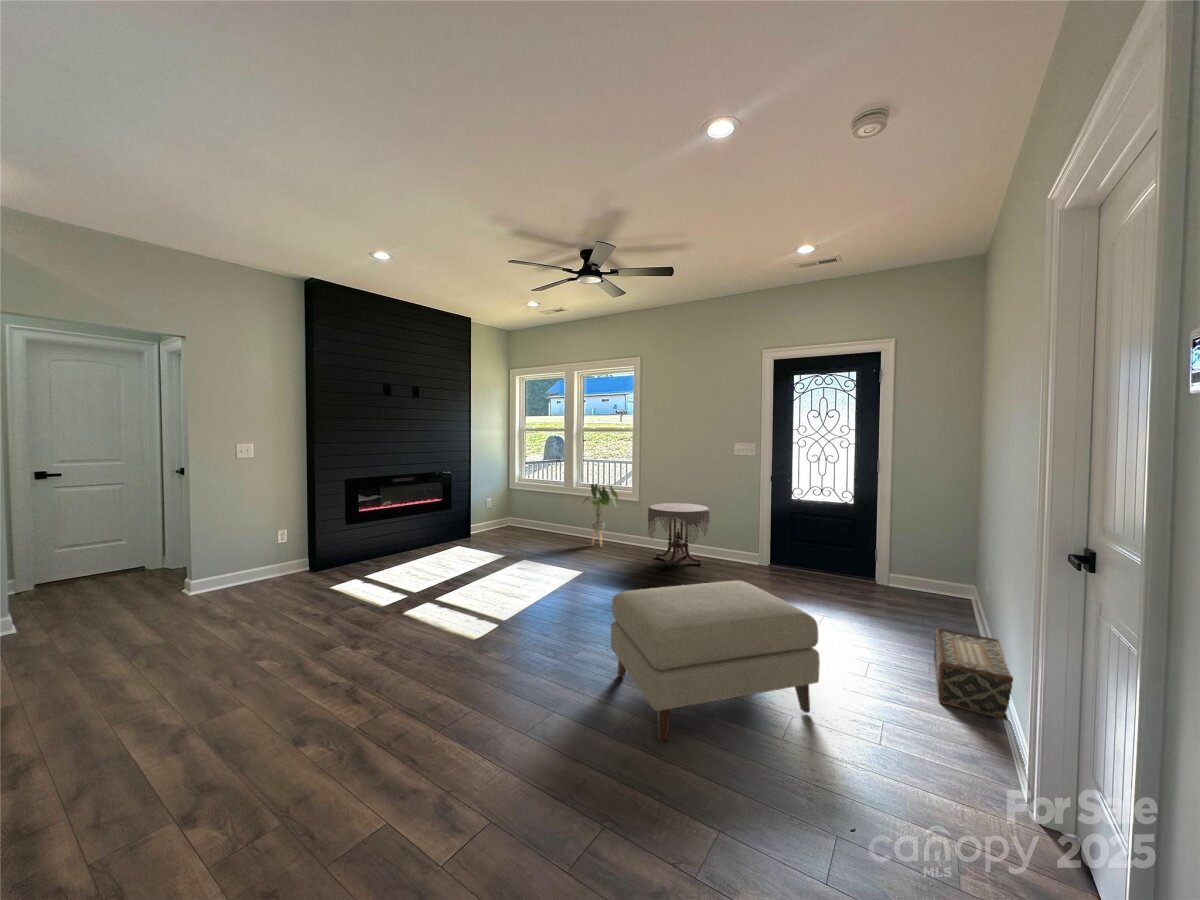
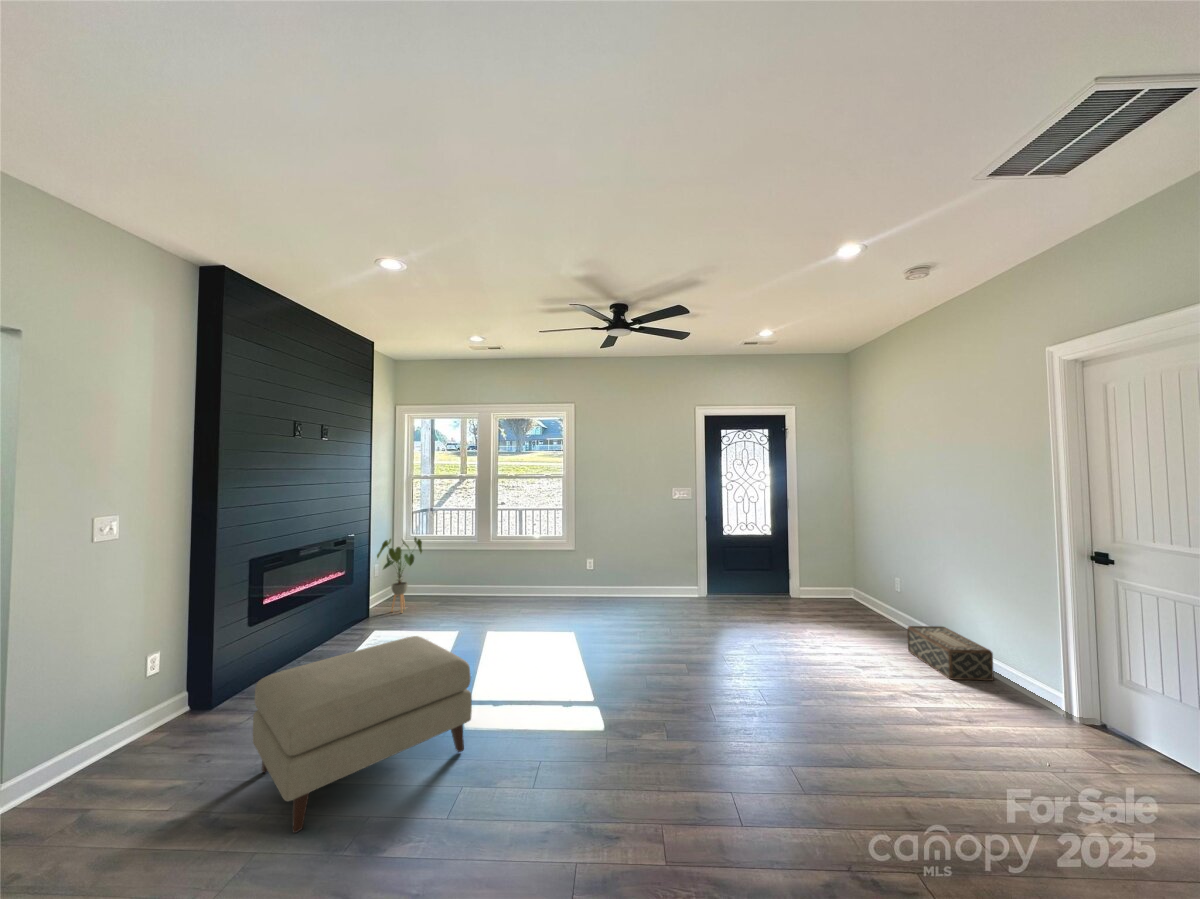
house plant: present [583,484,618,546] -> present [377,537,422,613]
side table: present [648,503,710,566] -> none [605,547,666,611]
ottoman: present [611,581,820,741] -> present [253,636,472,833]

